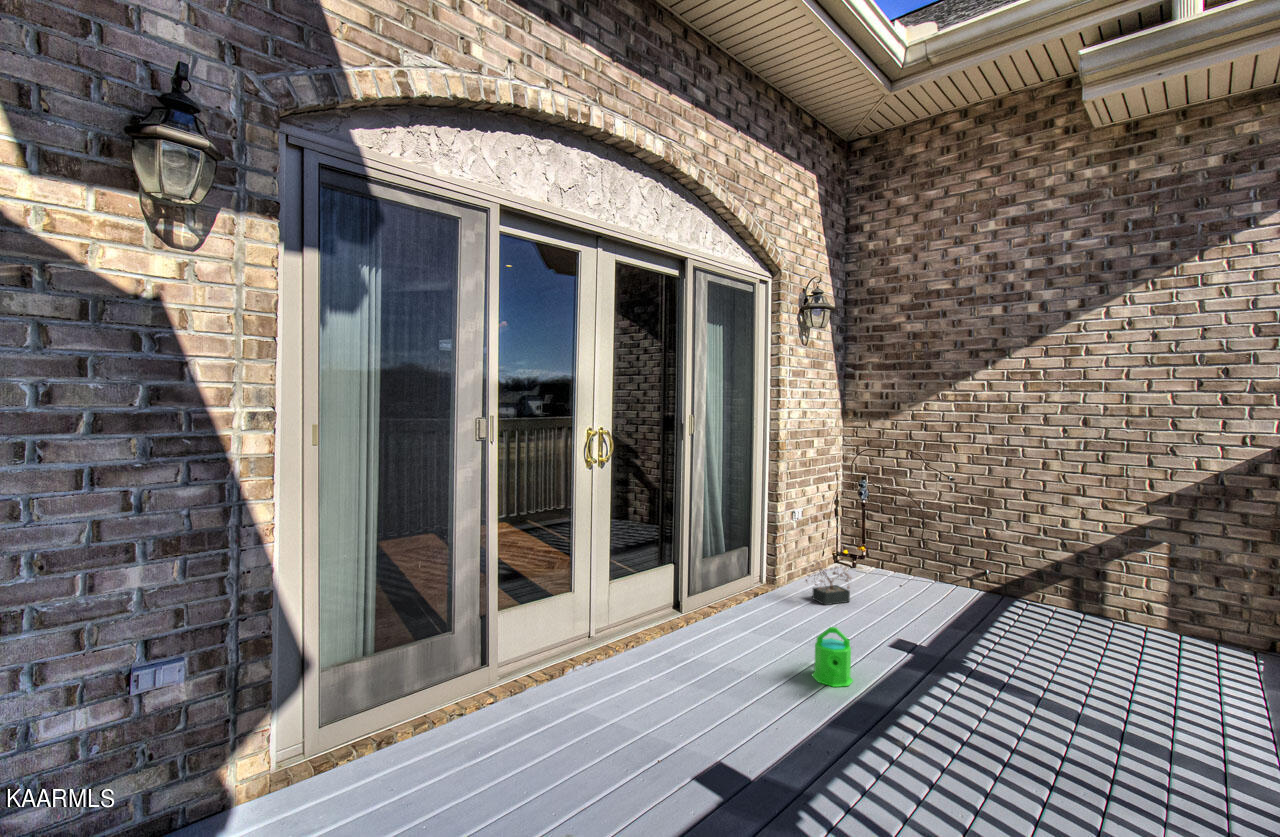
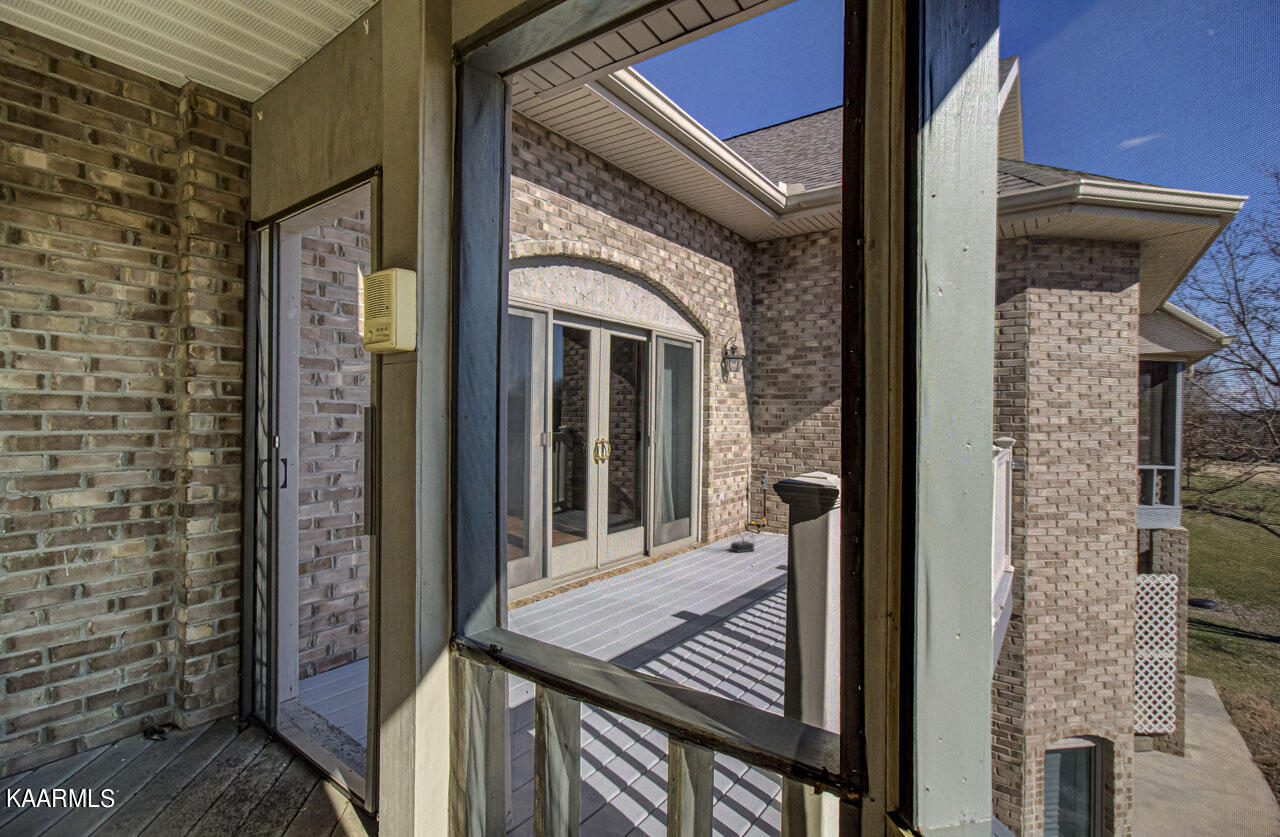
watering can: present [812,627,853,687] -> none [730,553,754,586]

